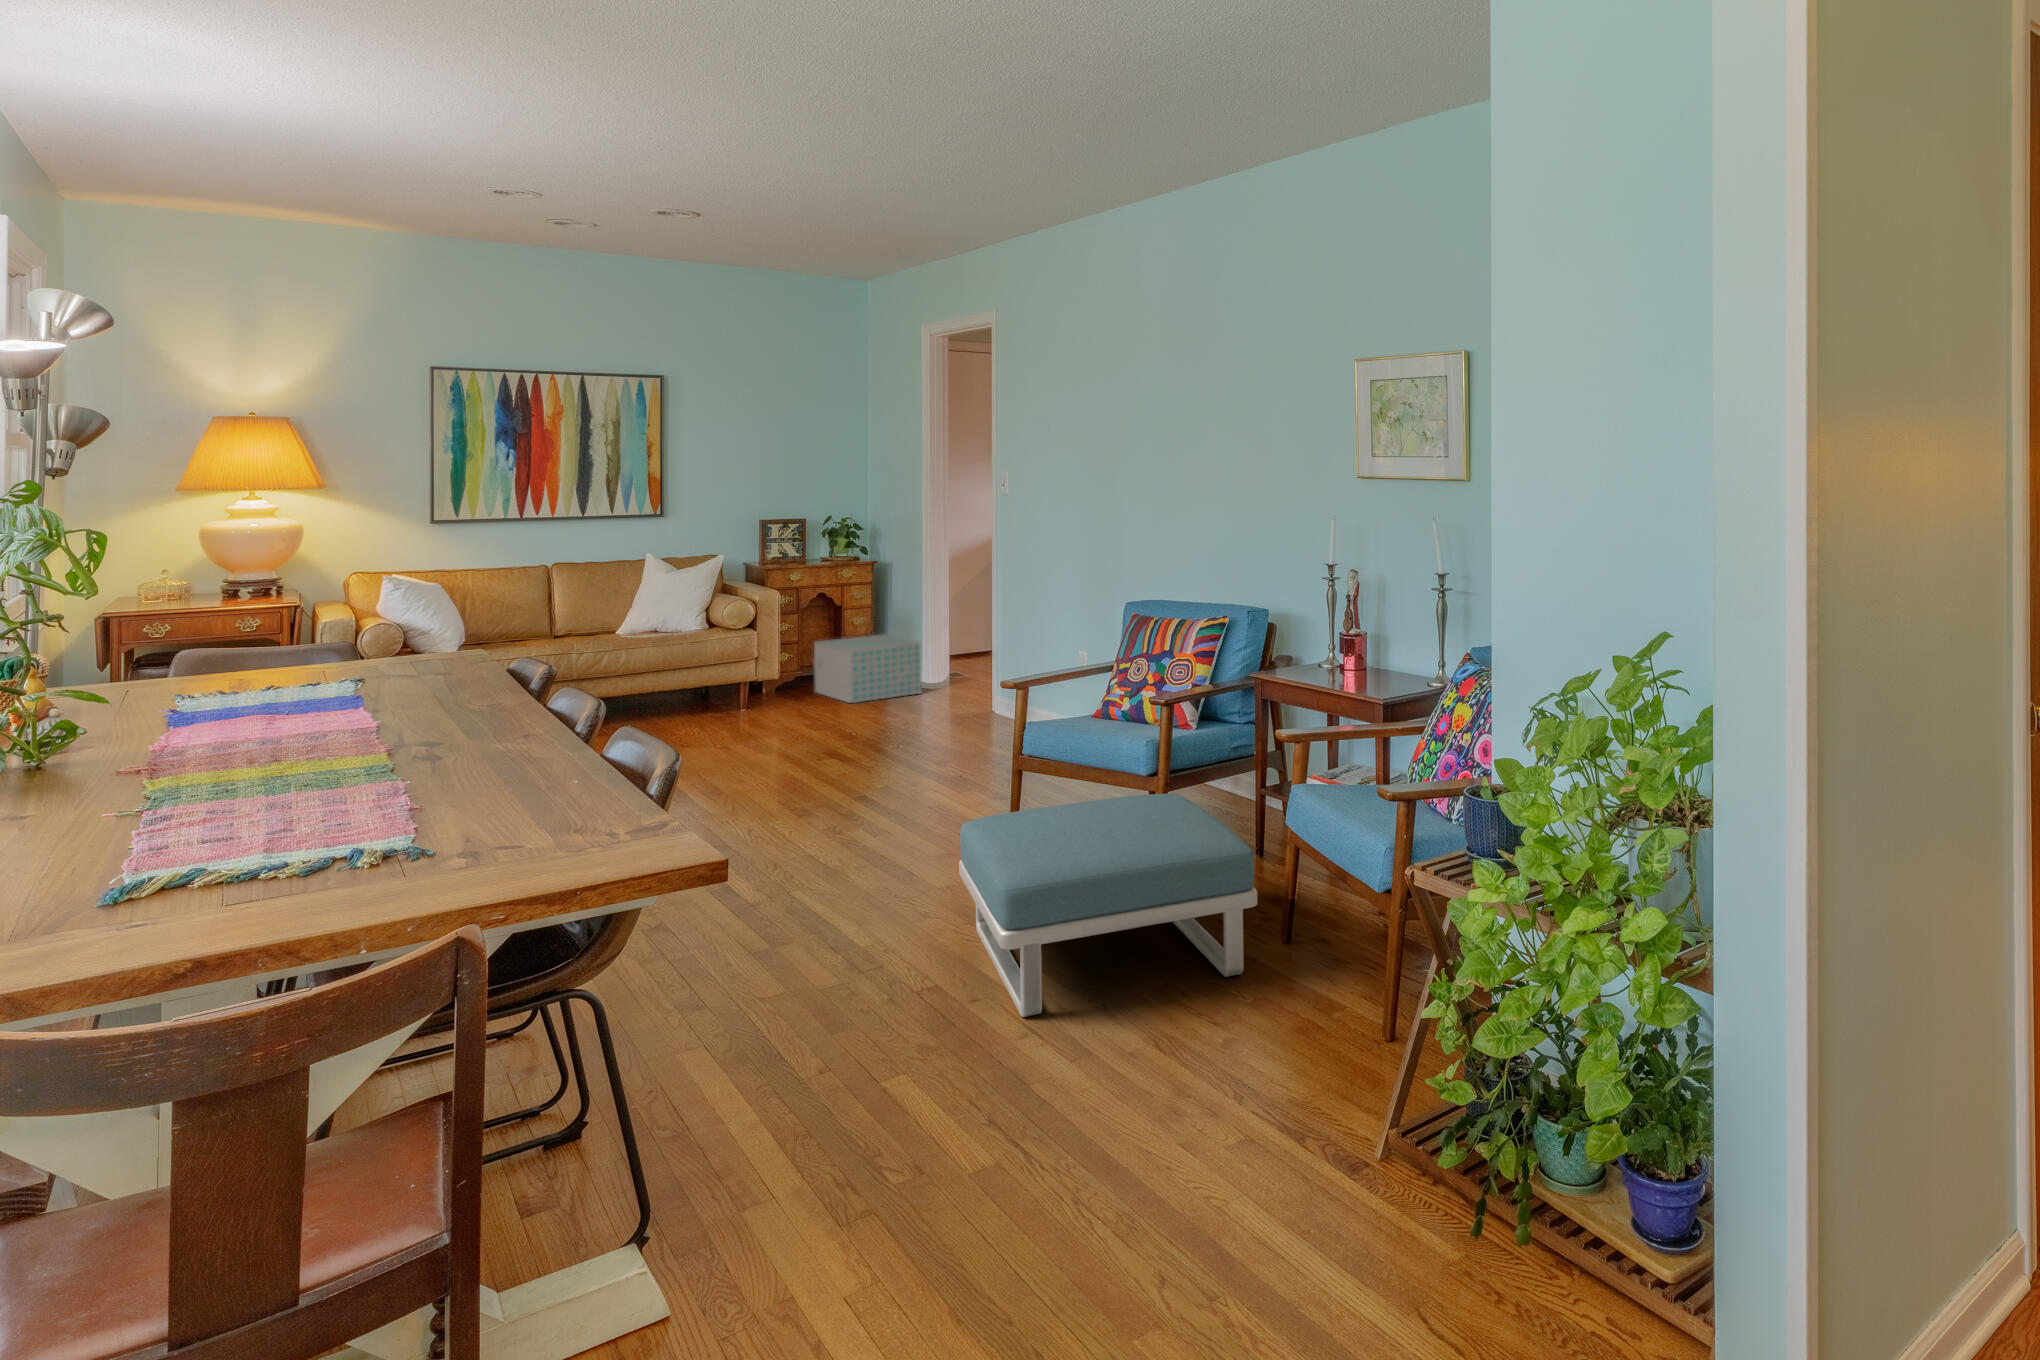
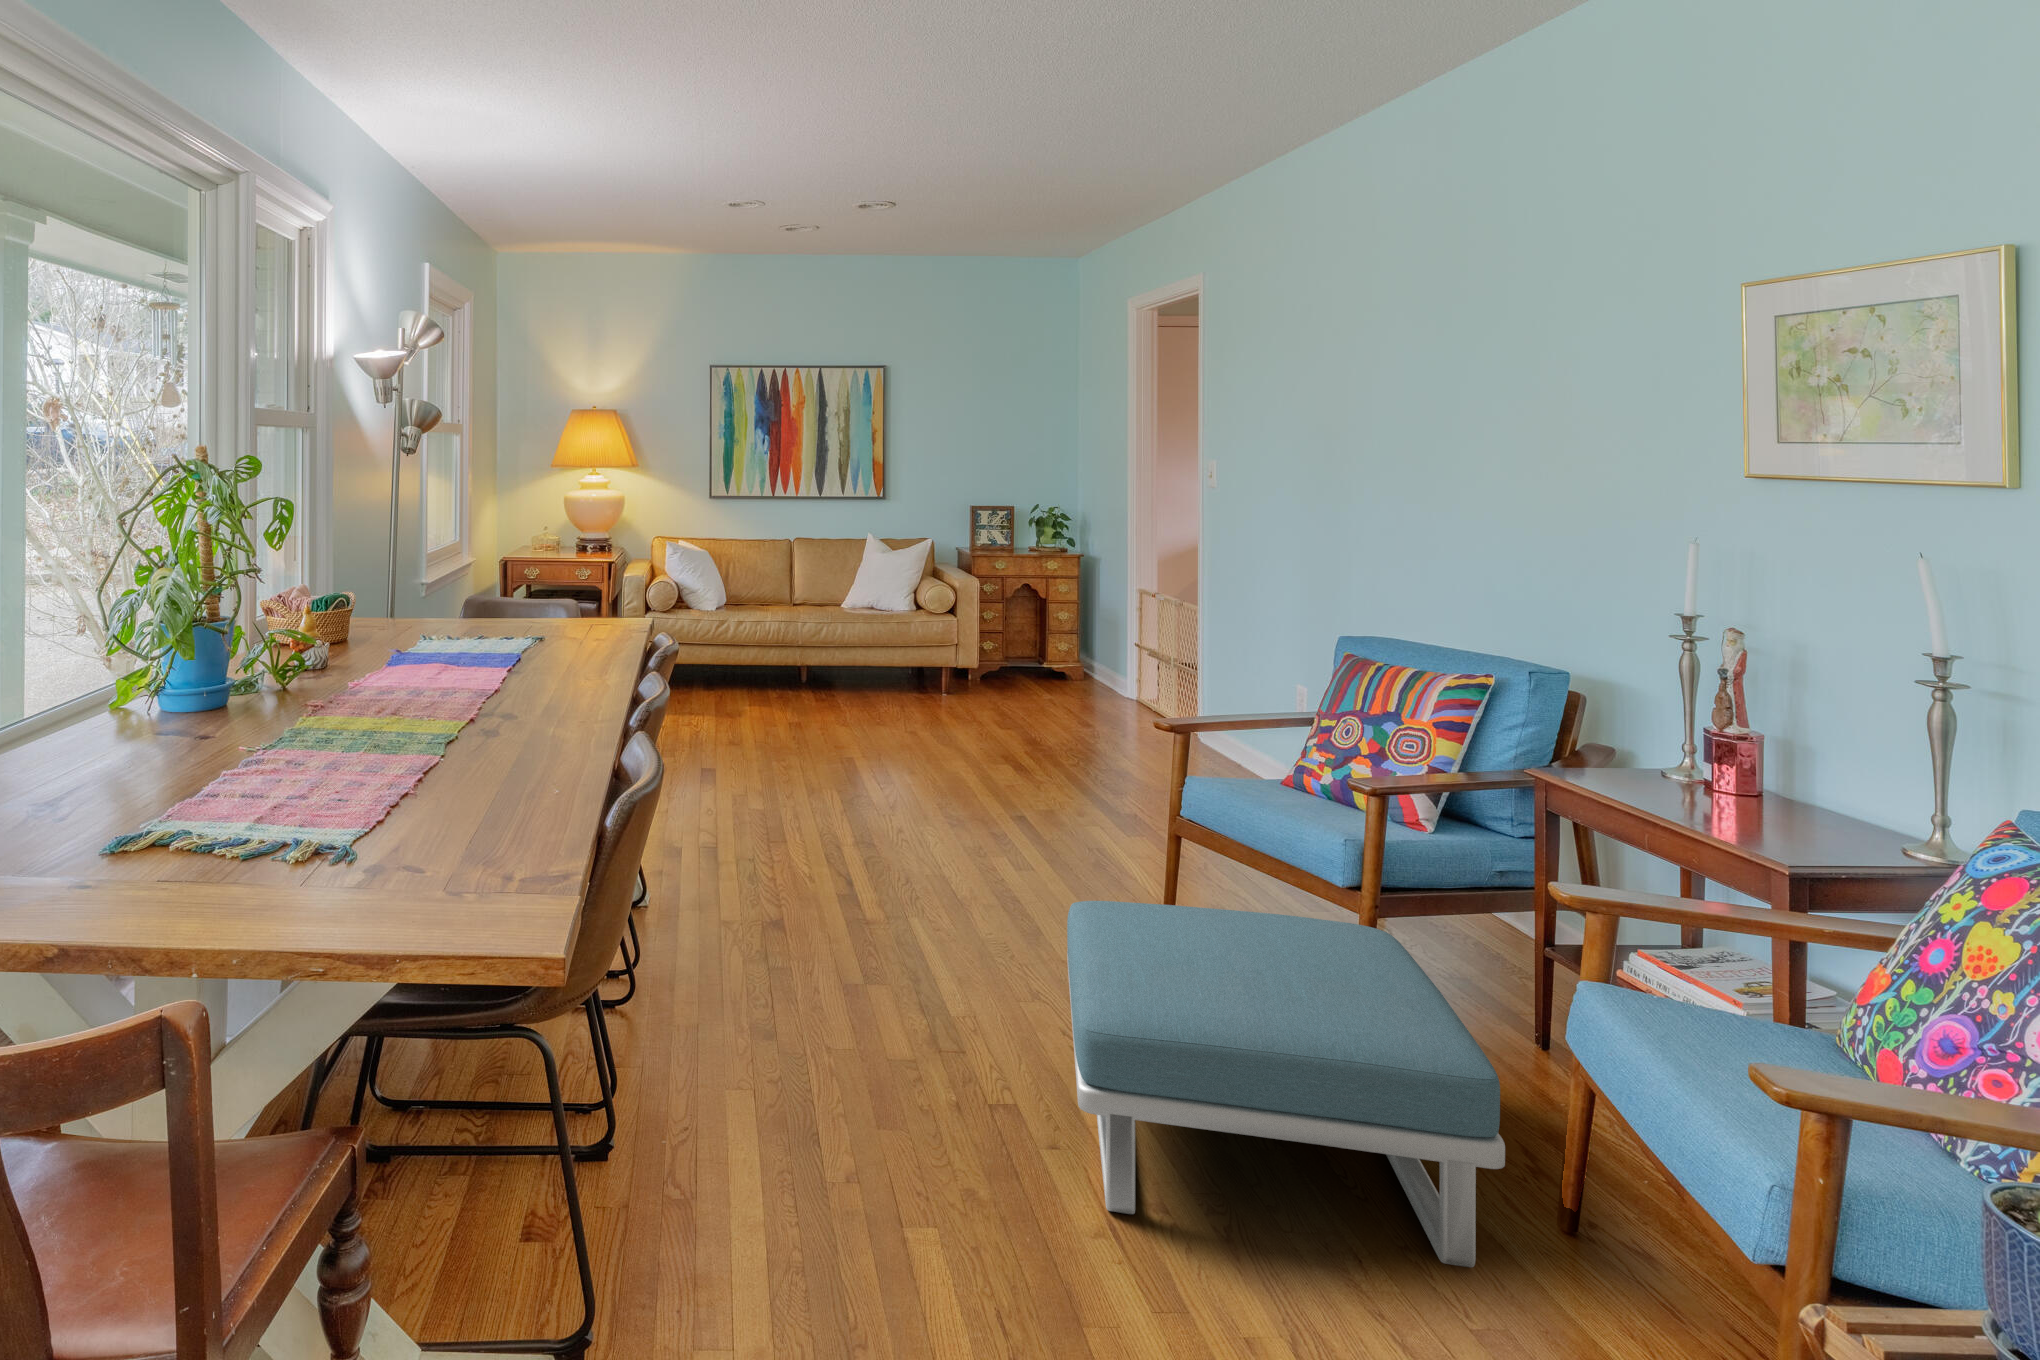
storage box: present [814,634,921,703] -> none [1018,632,1124,702]

